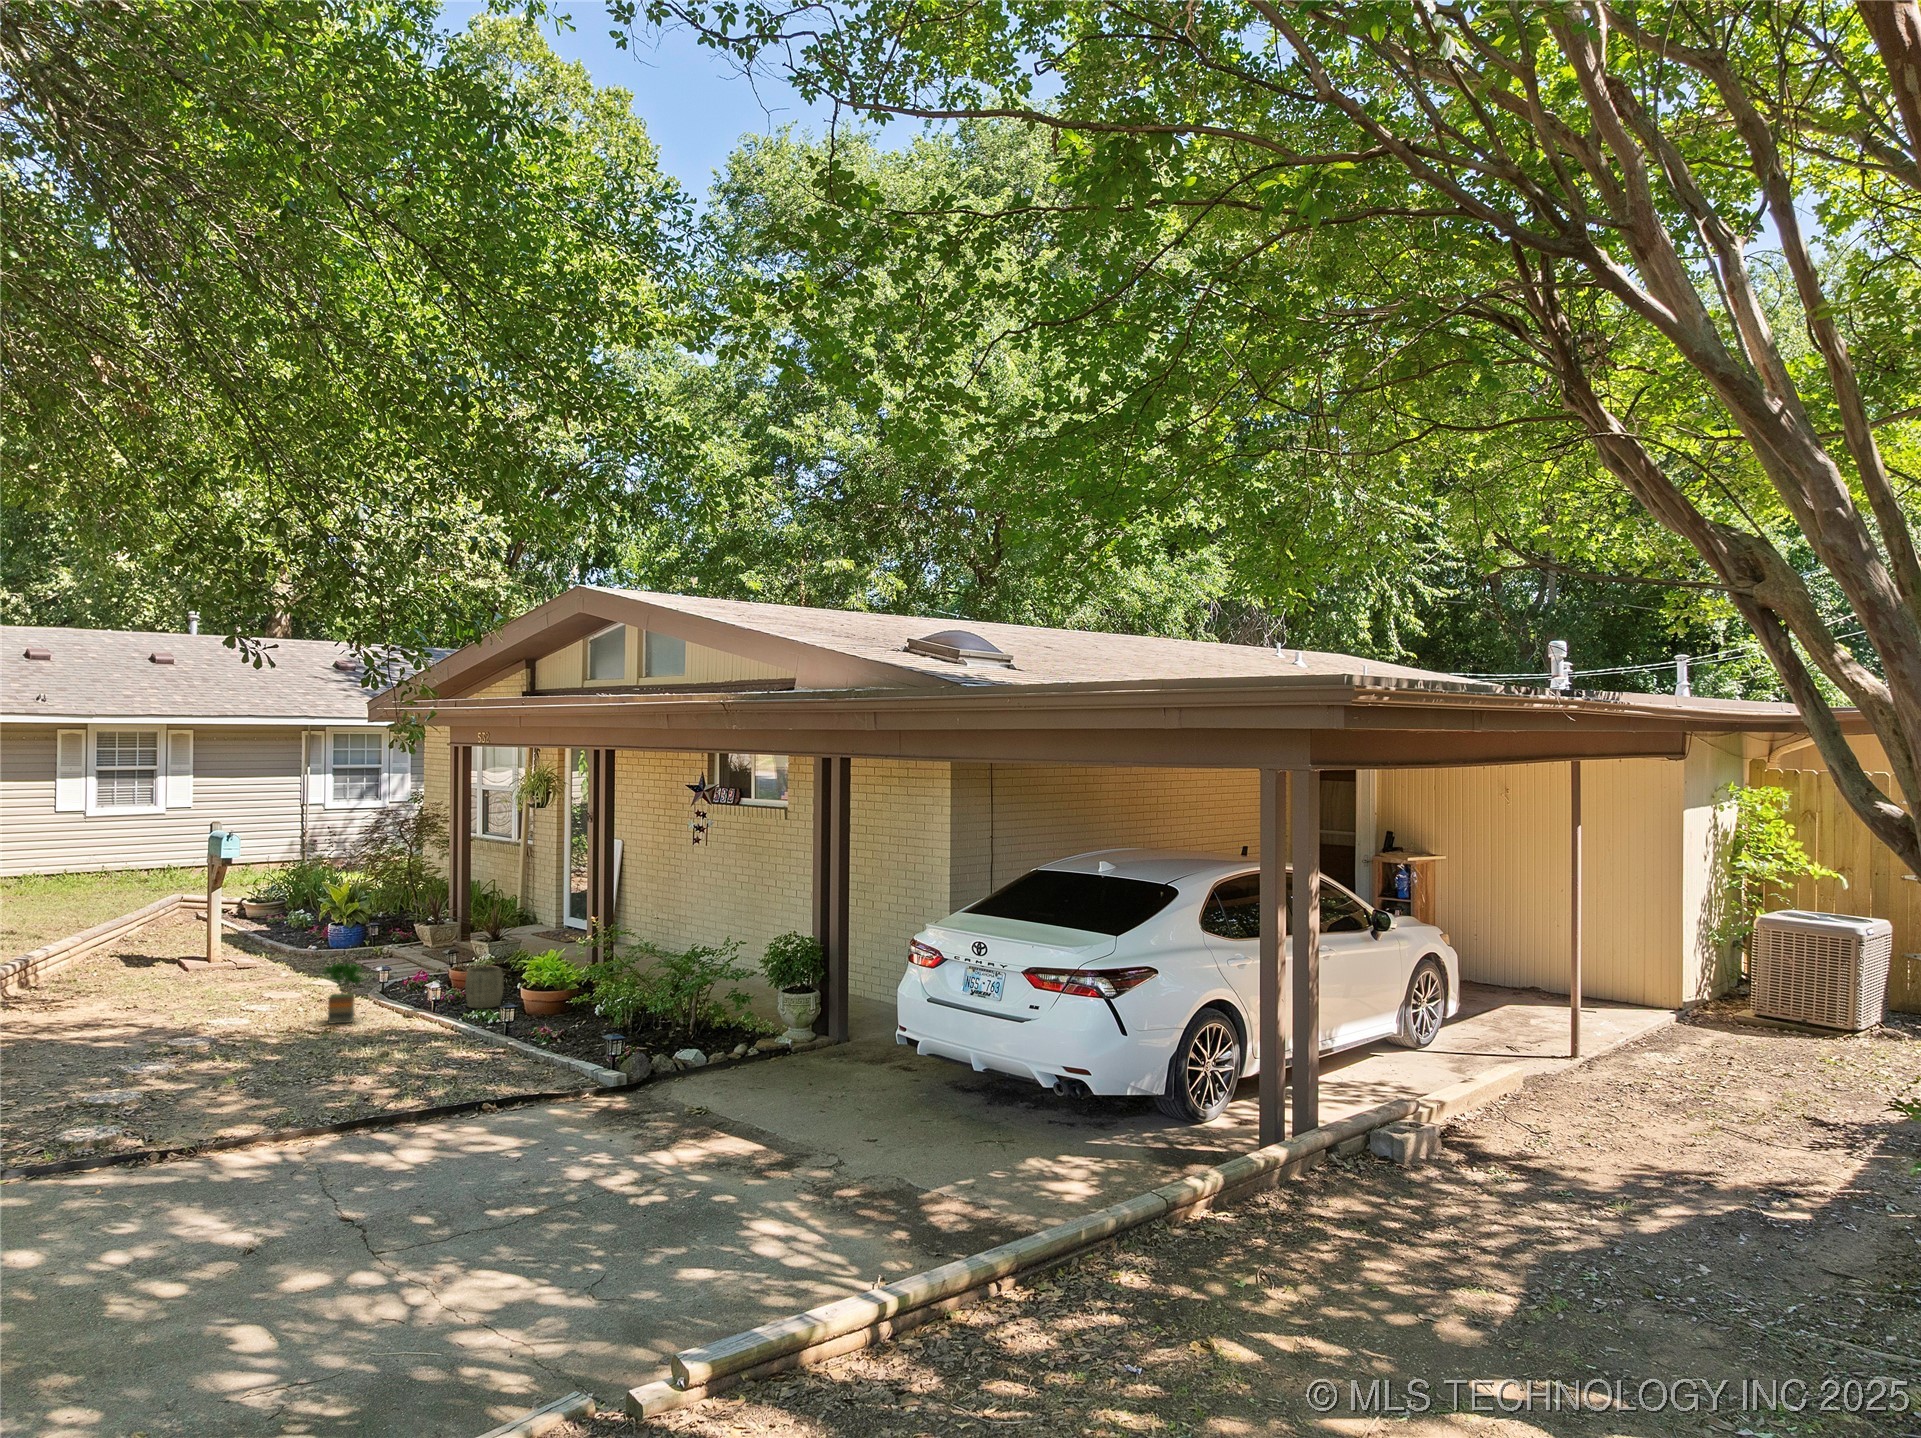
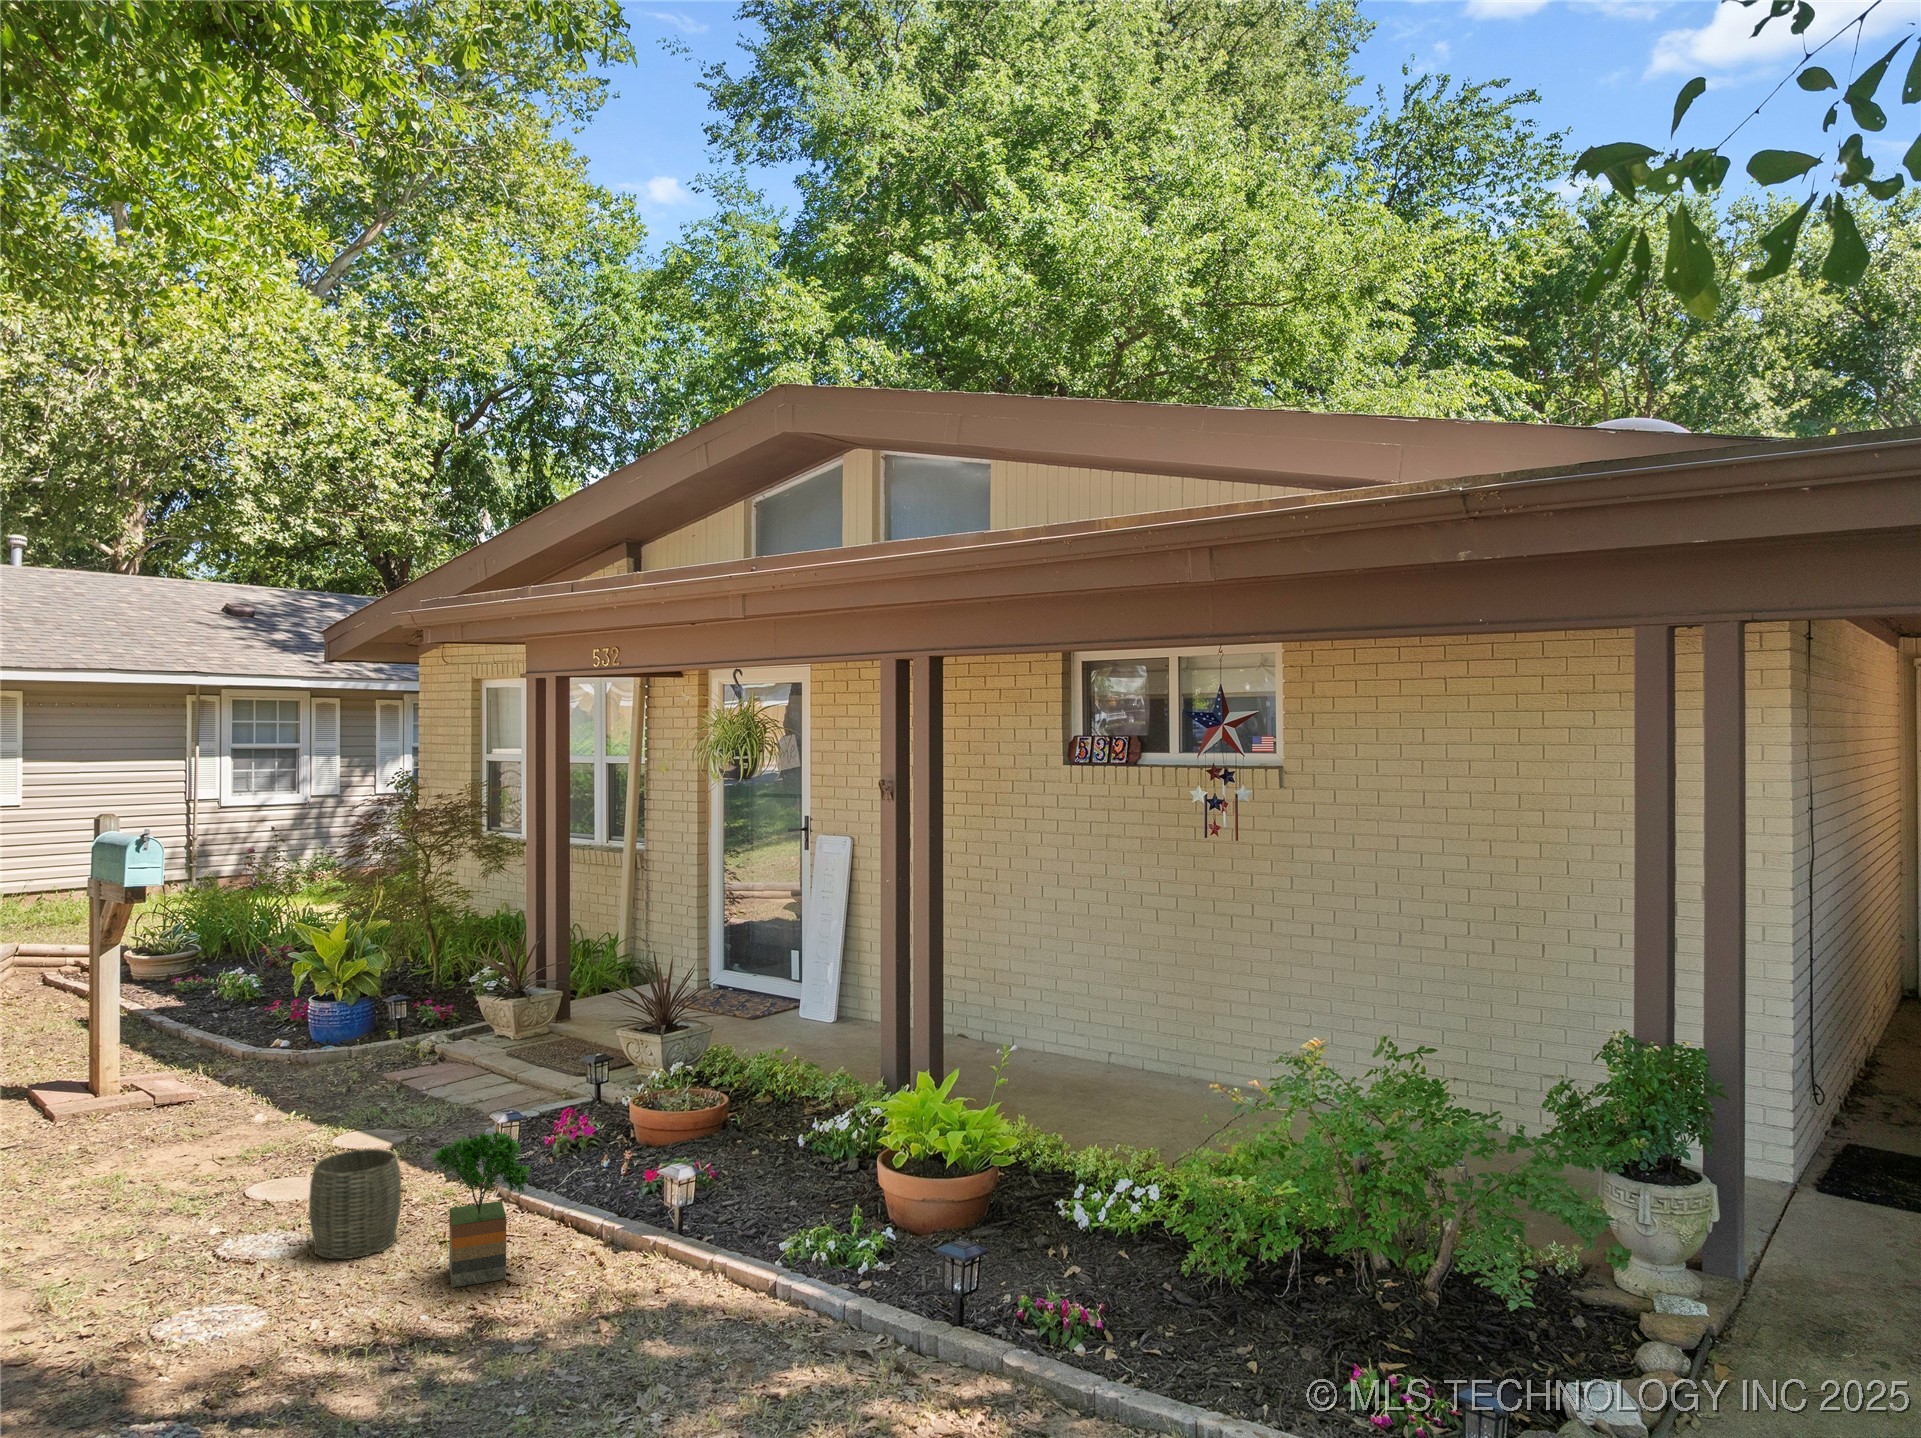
woven basket: present [465,967,504,1008] -> present [309,1149,401,1259]

